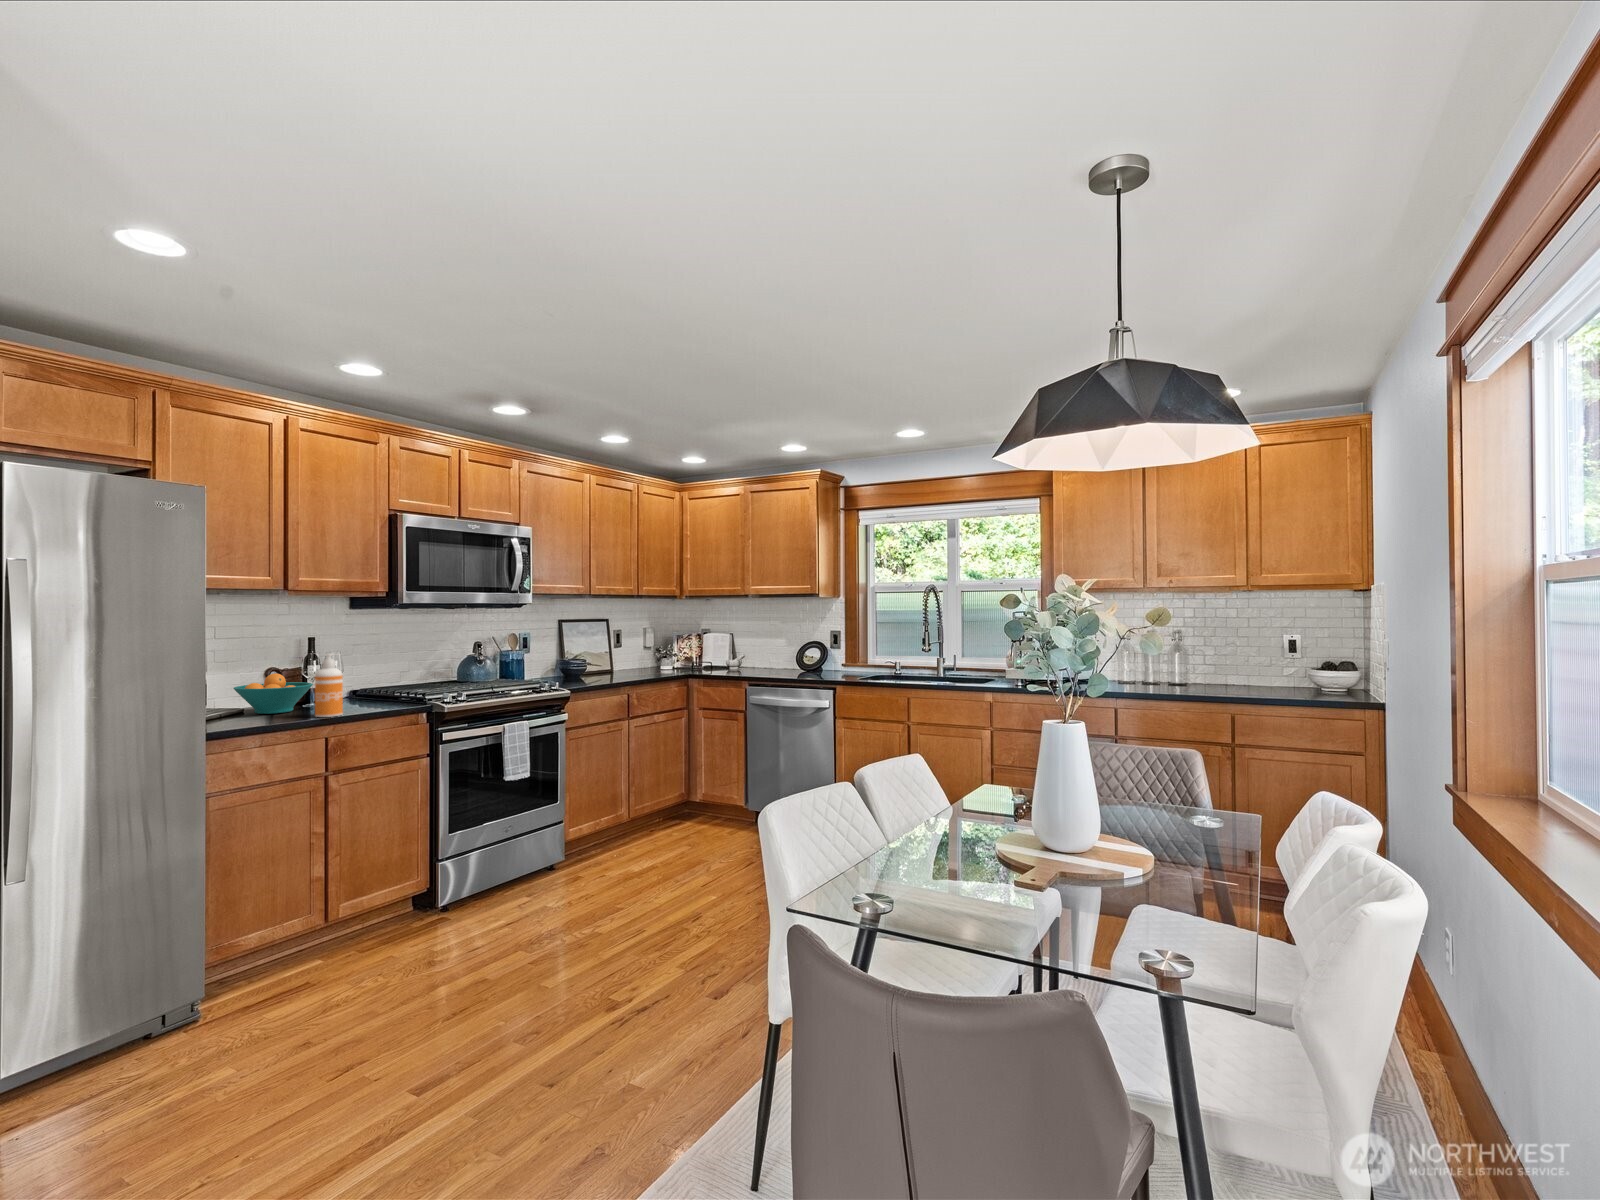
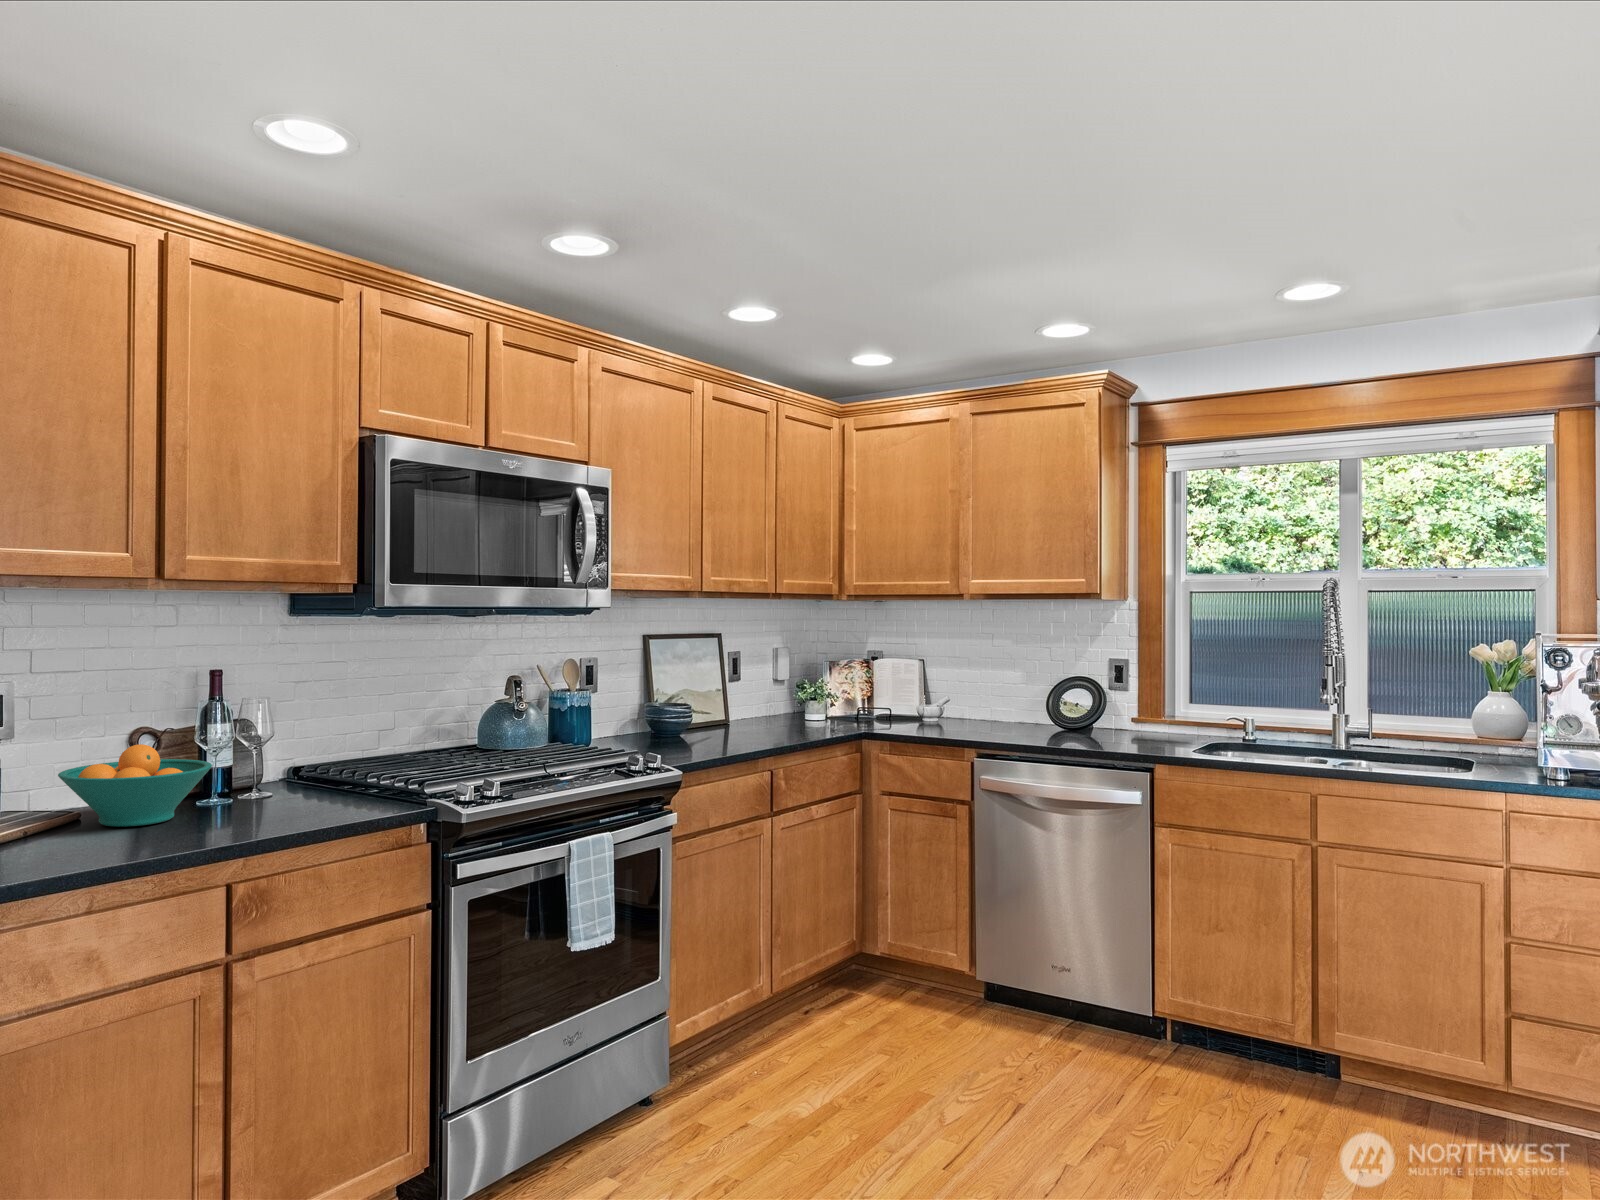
soap dispenser: present [315,654,343,717] -> none [210,710,266,841]

